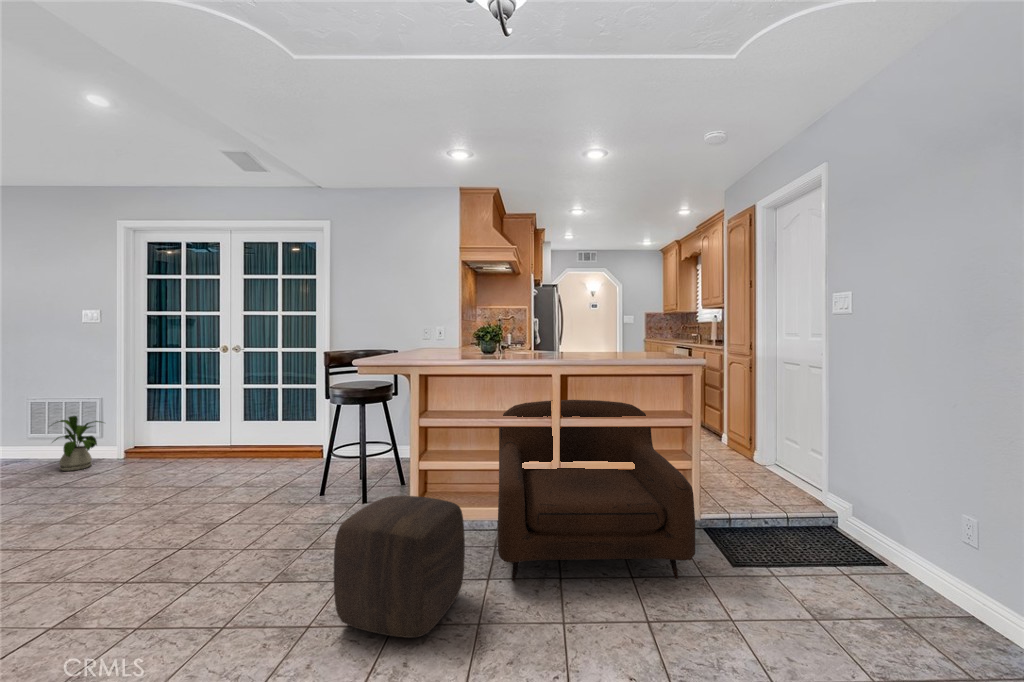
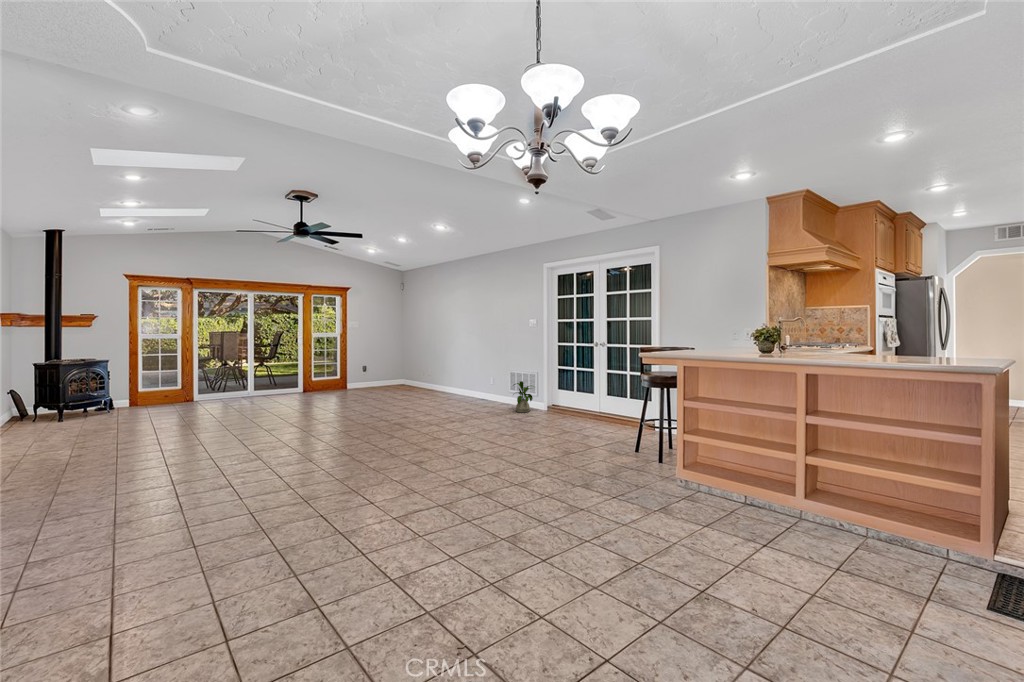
armchair: present [498,400,695,581] -> none [707,401,923,584]
ottoman: present [334,496,465,638] -> none [592,449,679,532]

